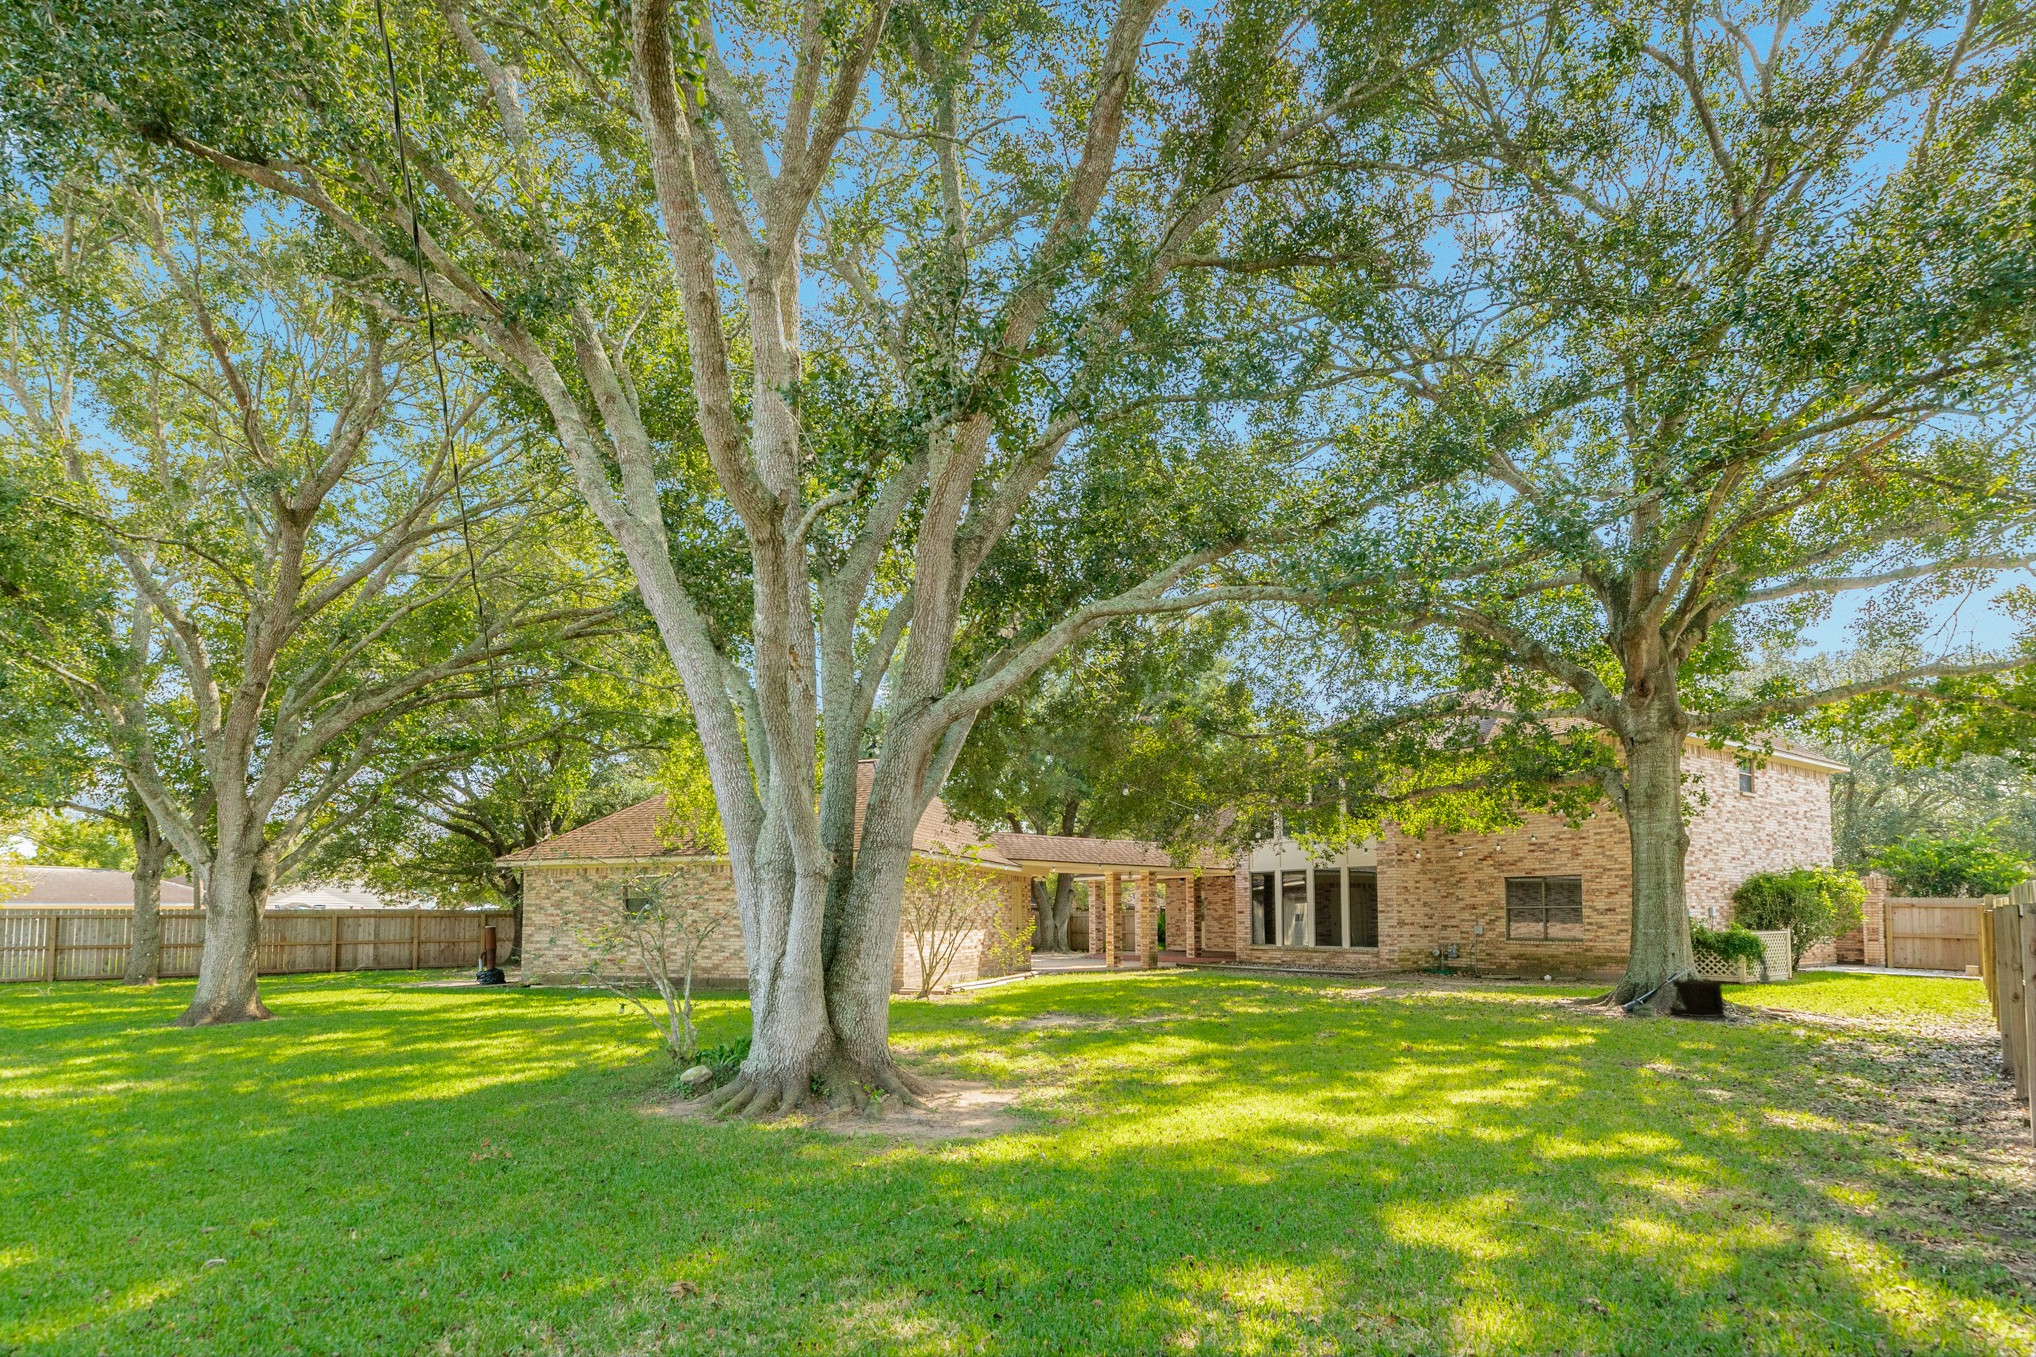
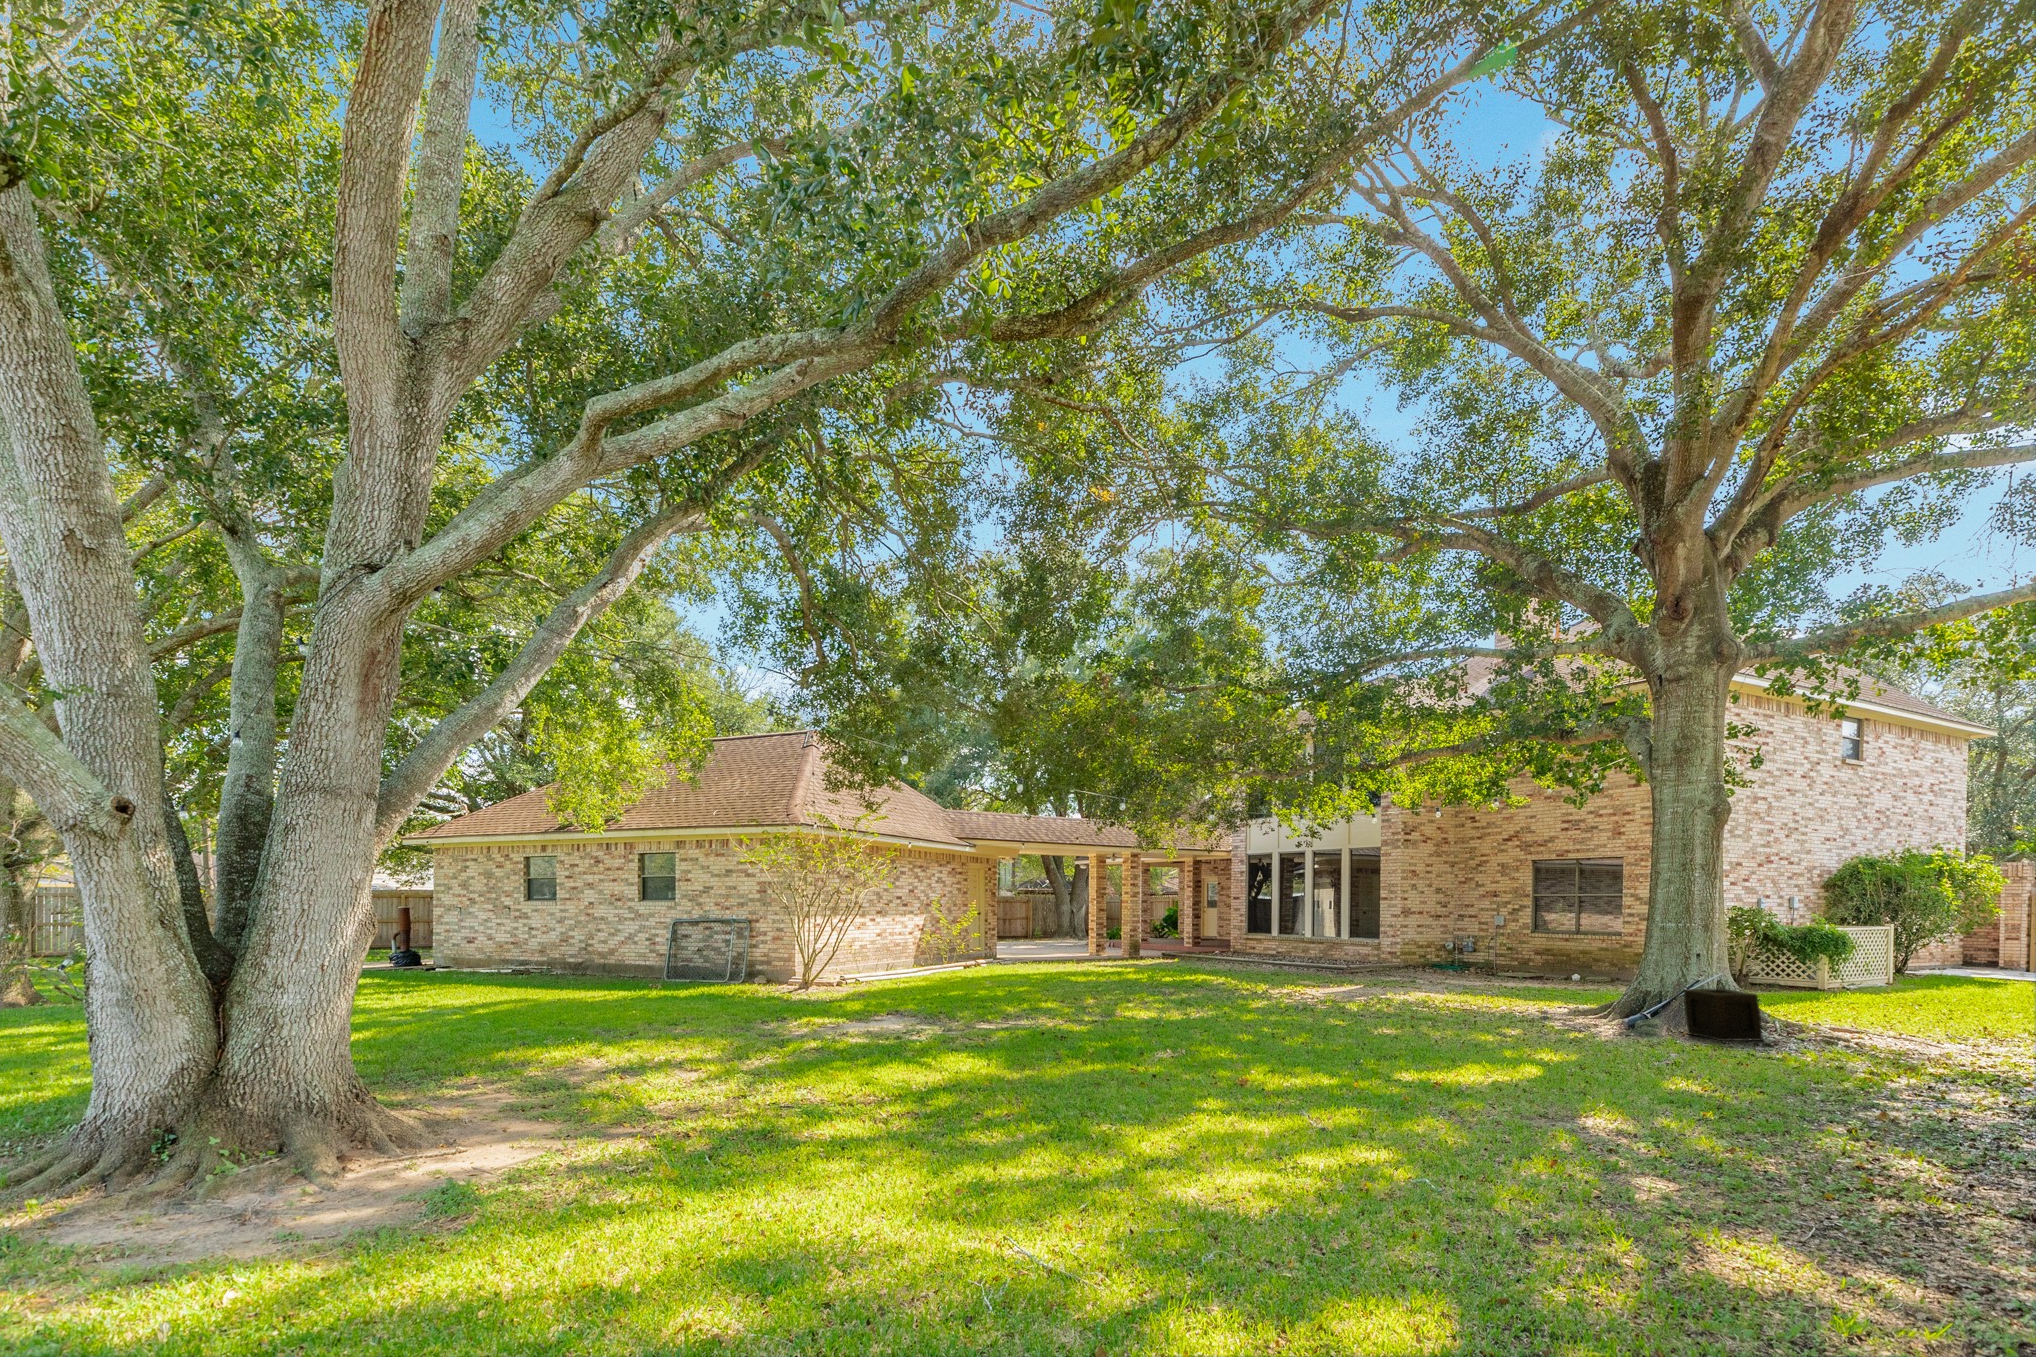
potted plant: present [1755,949,1769,983] -> none [1831,946,1866,991]

